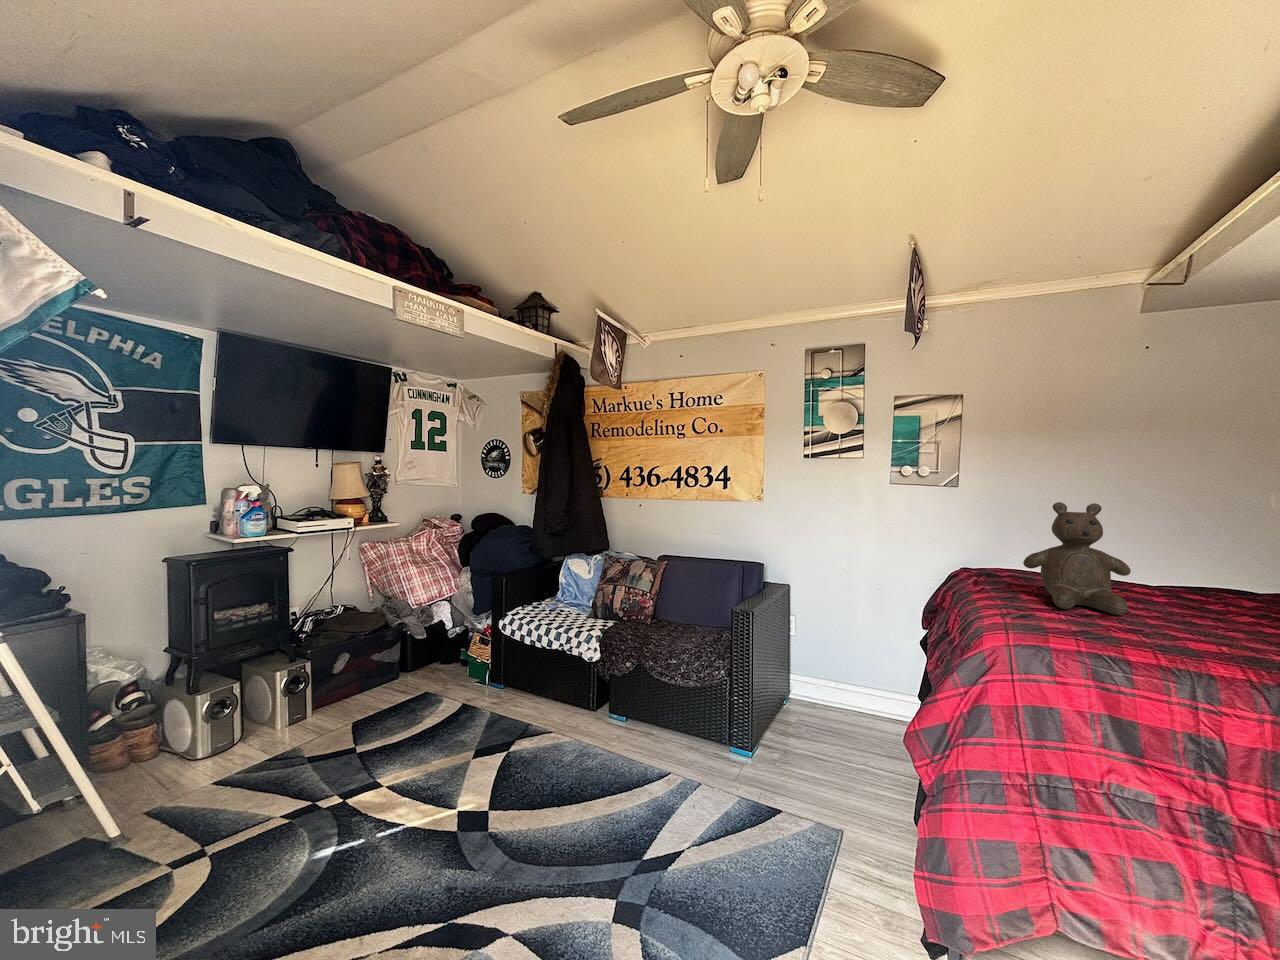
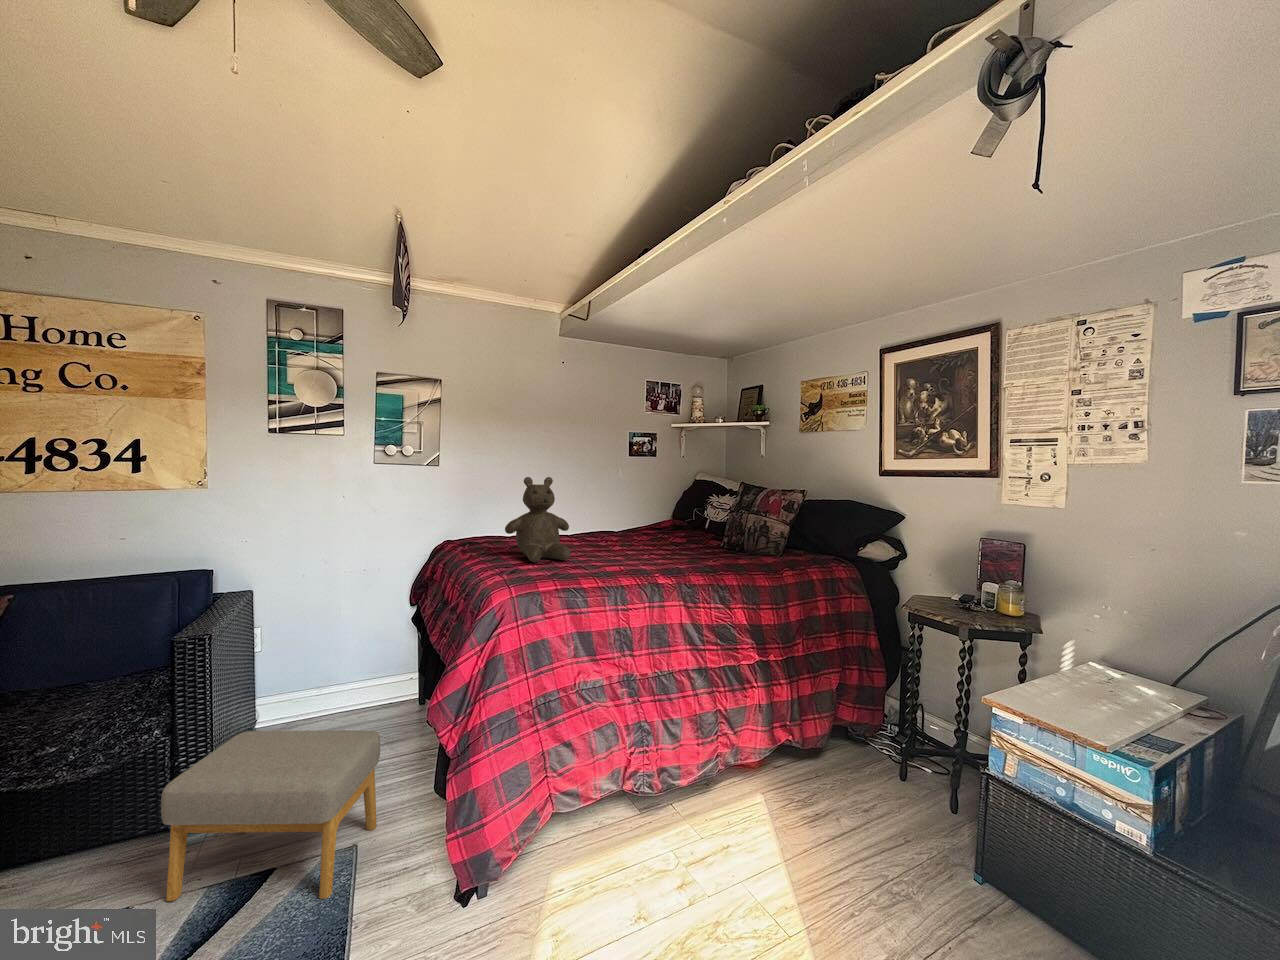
footstool: none [716,690,869,859] -> present [161,730,380,901]

